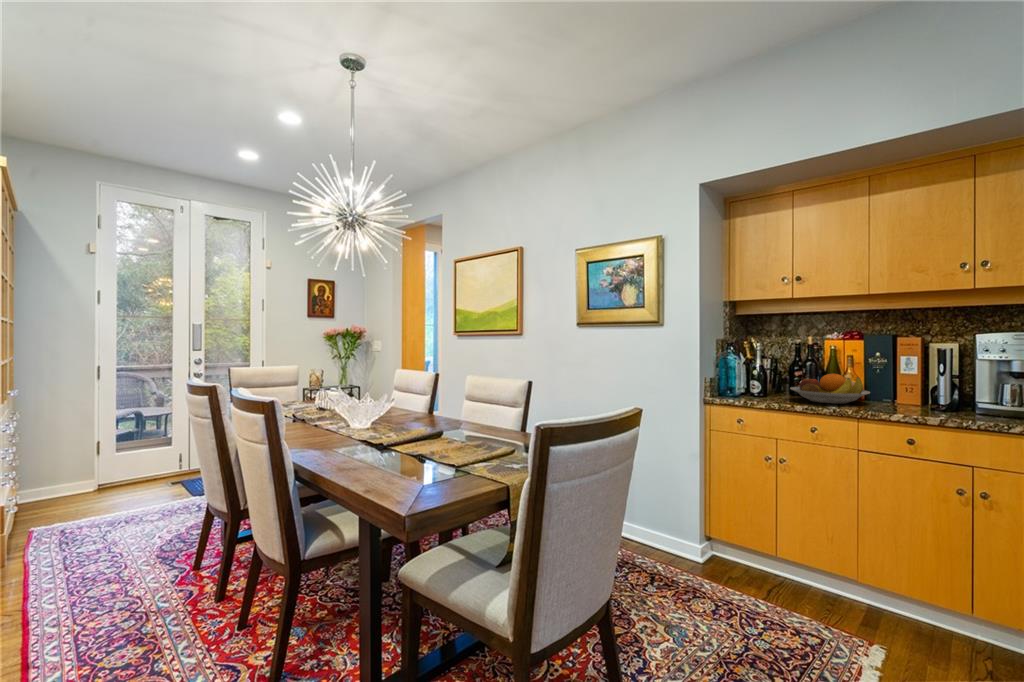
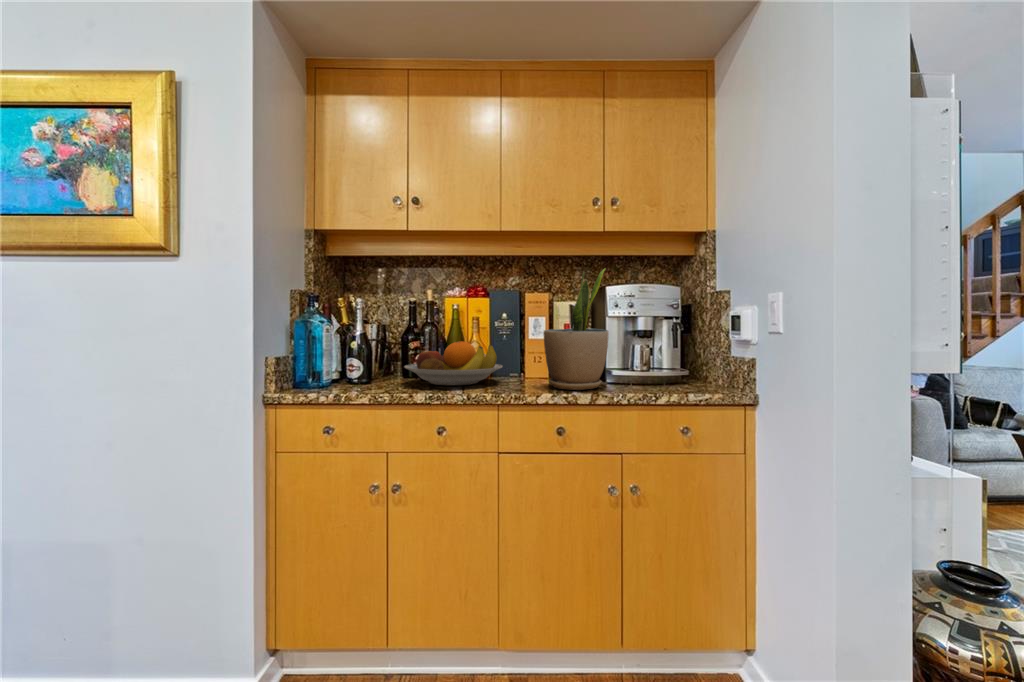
potted plant: none [903,323,969,415] -> present [543,269,609,390]

